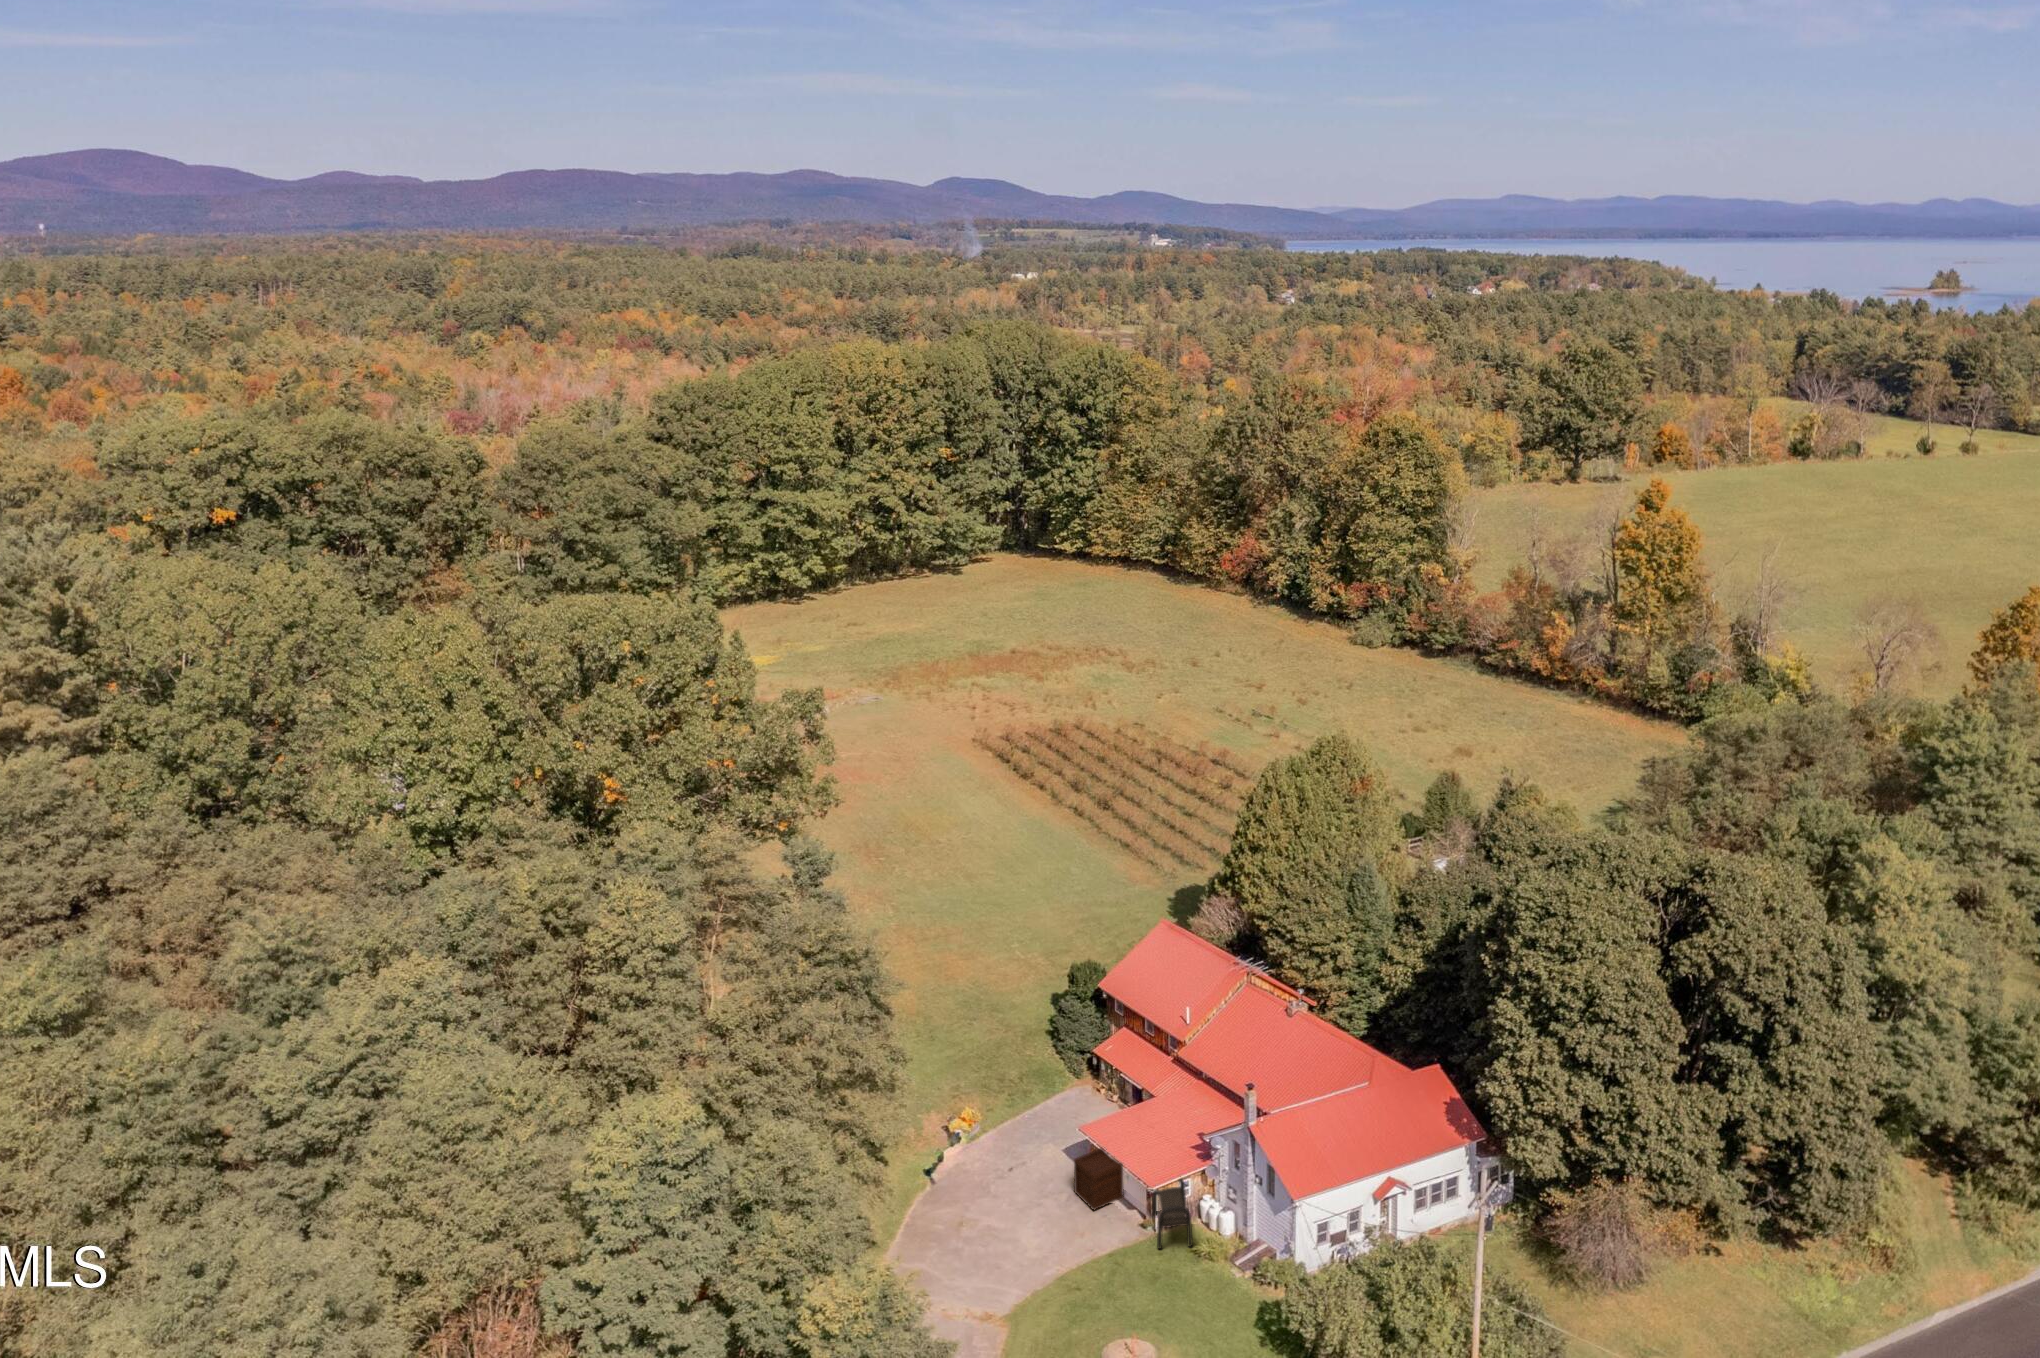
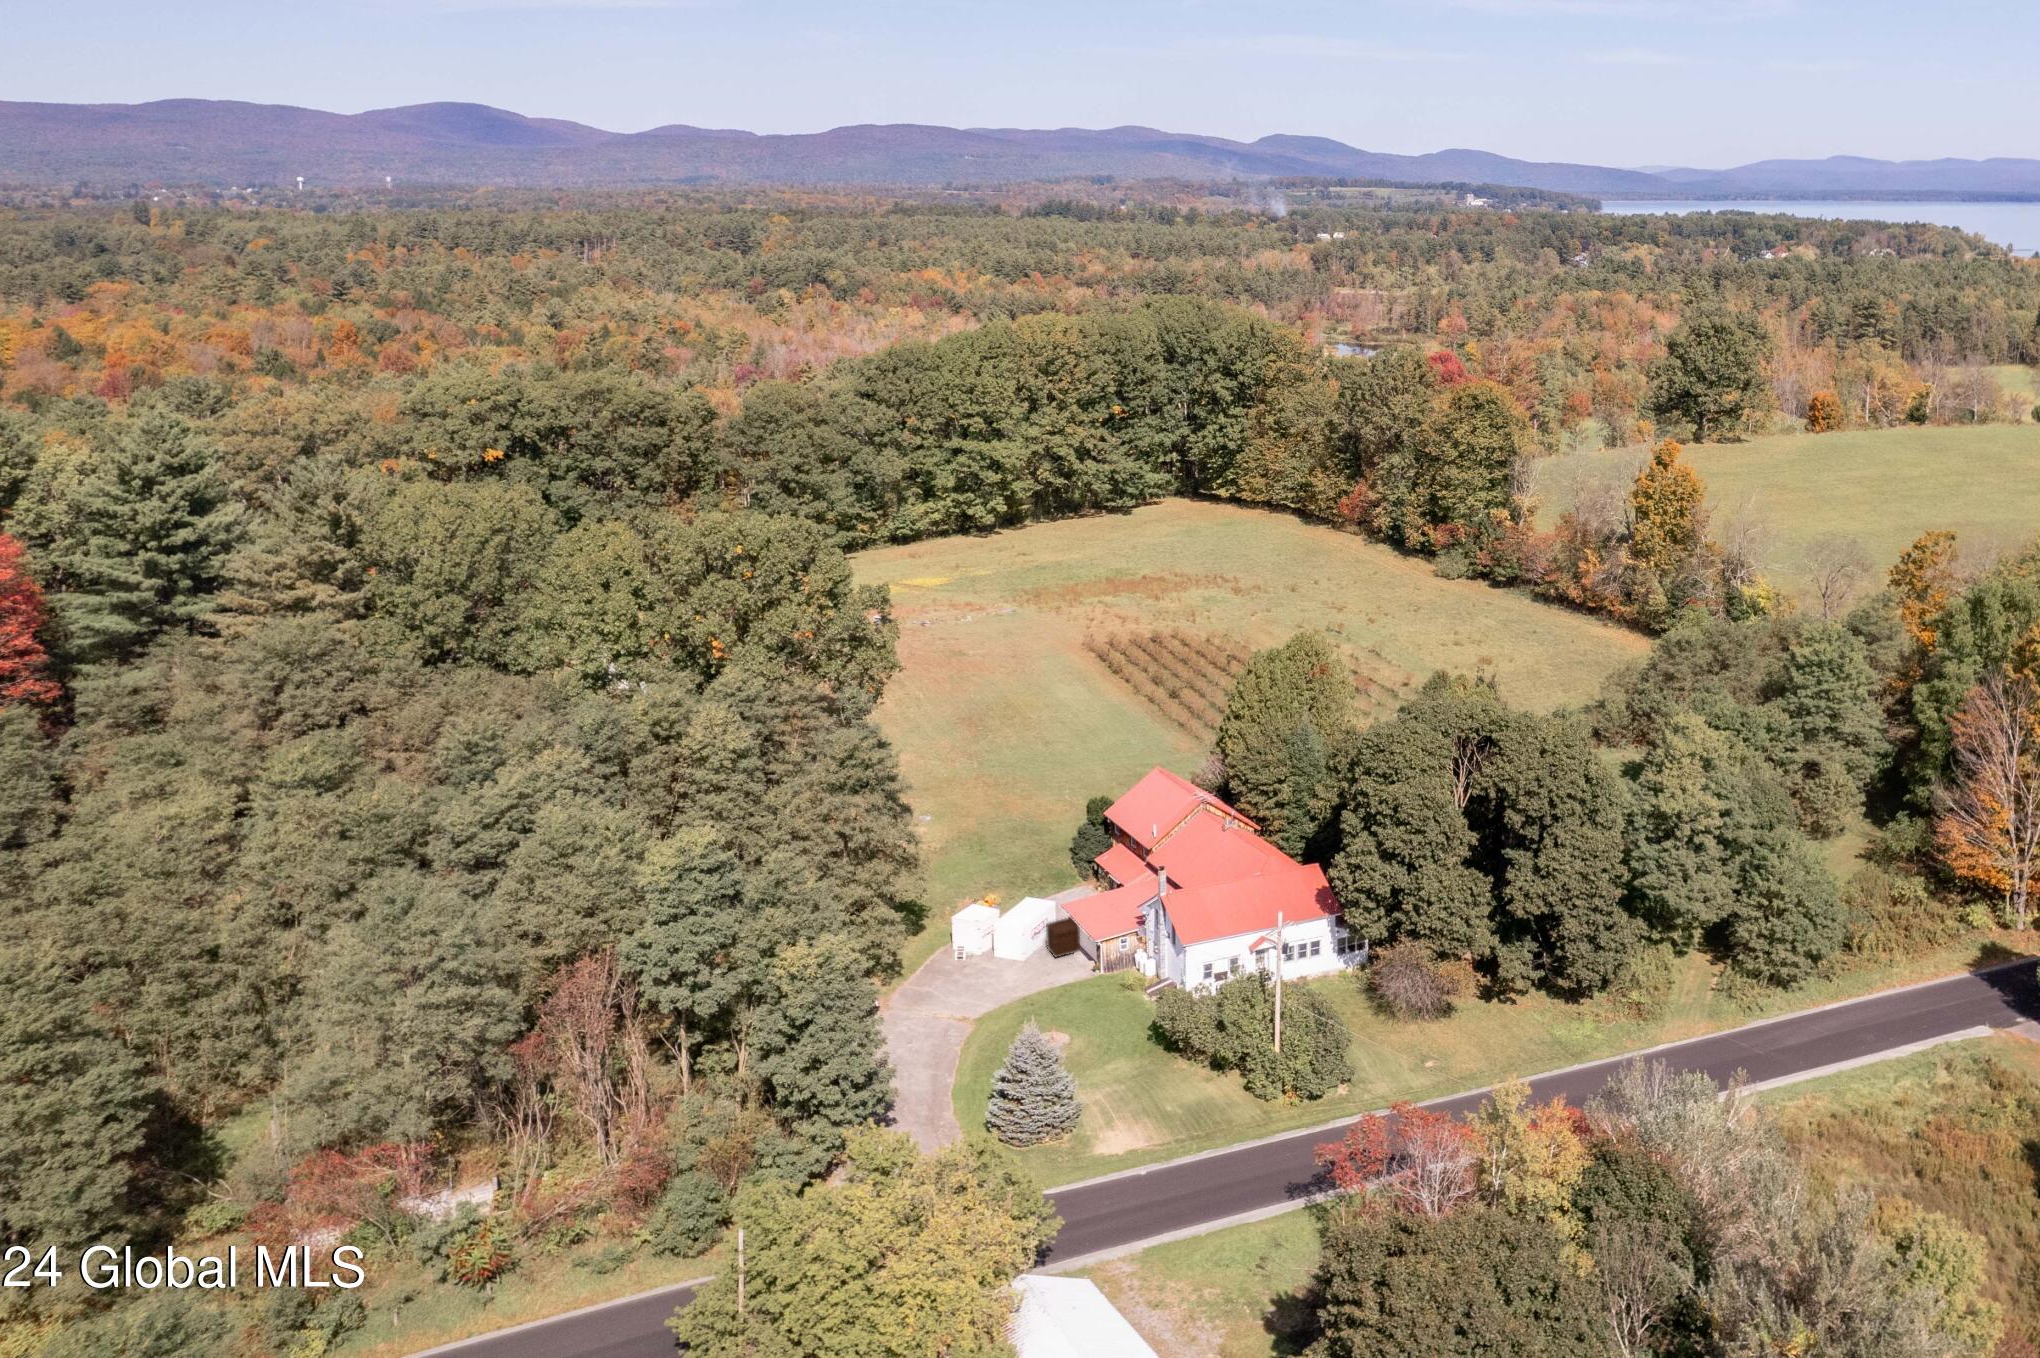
bench: present [1152,1179,1193,1249] -> none [1089,934,1121,980]

